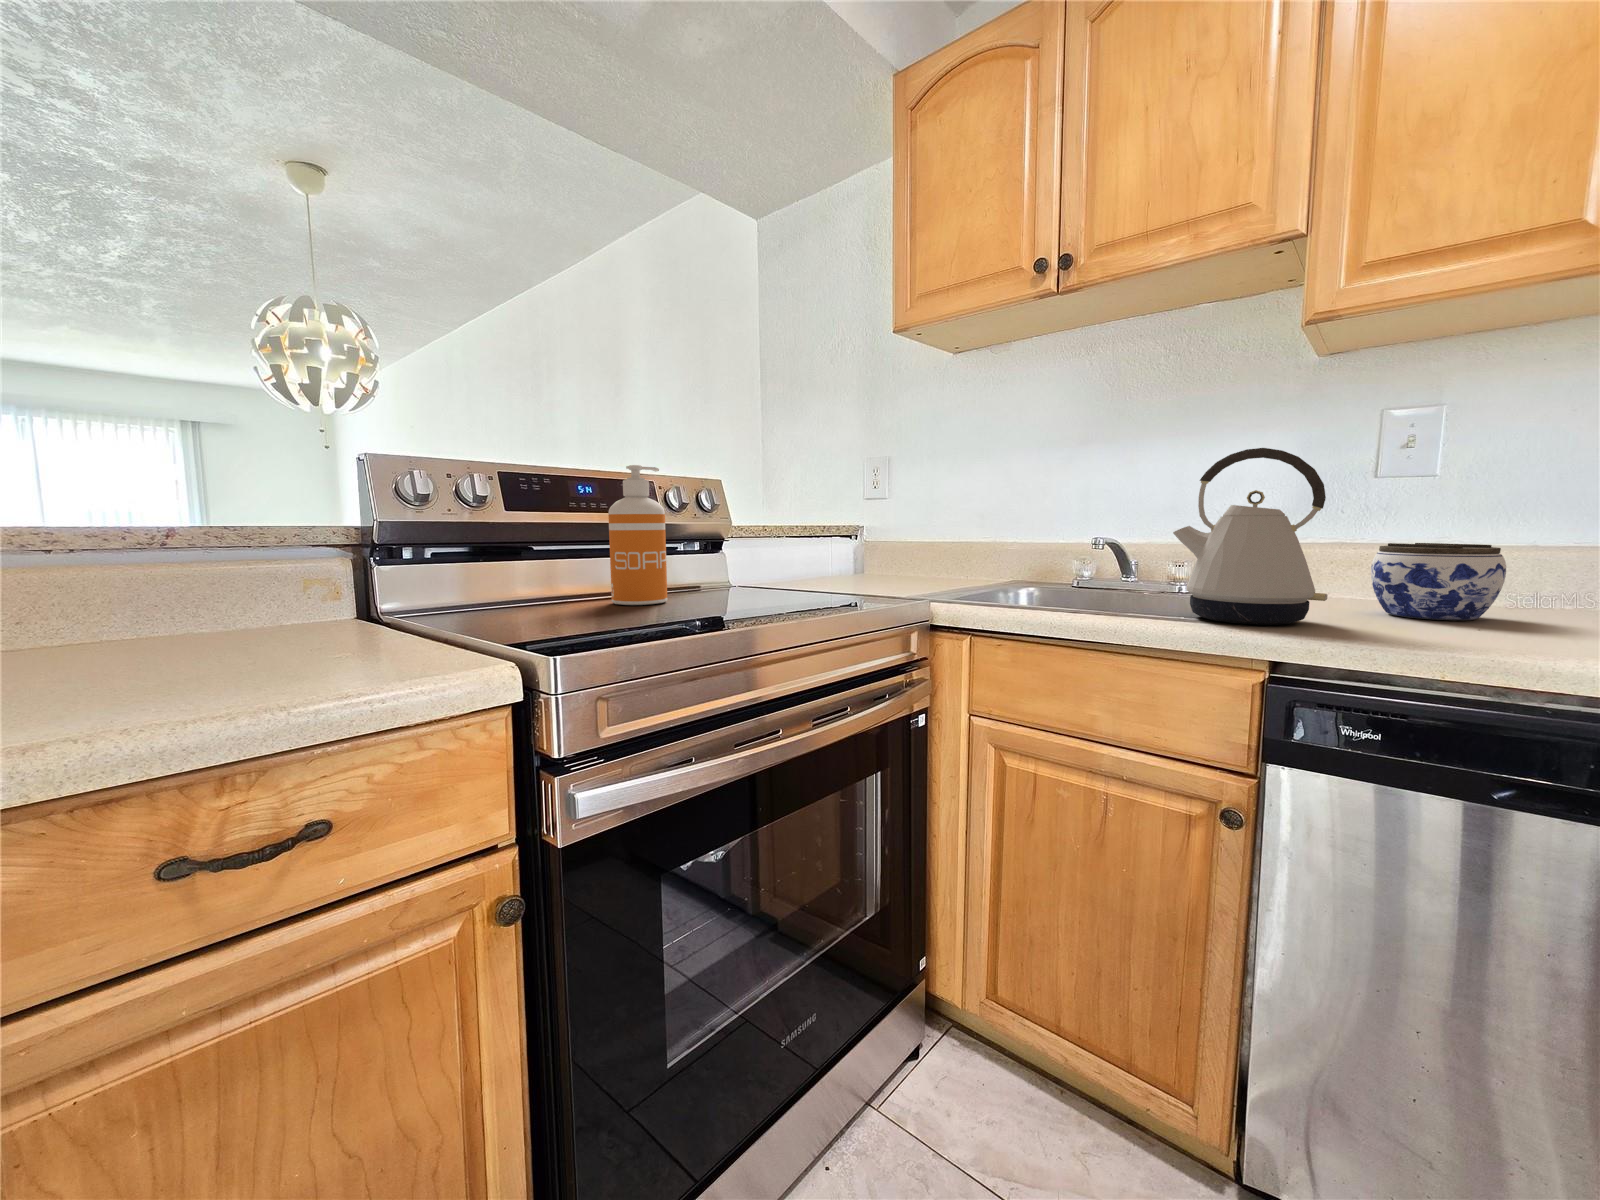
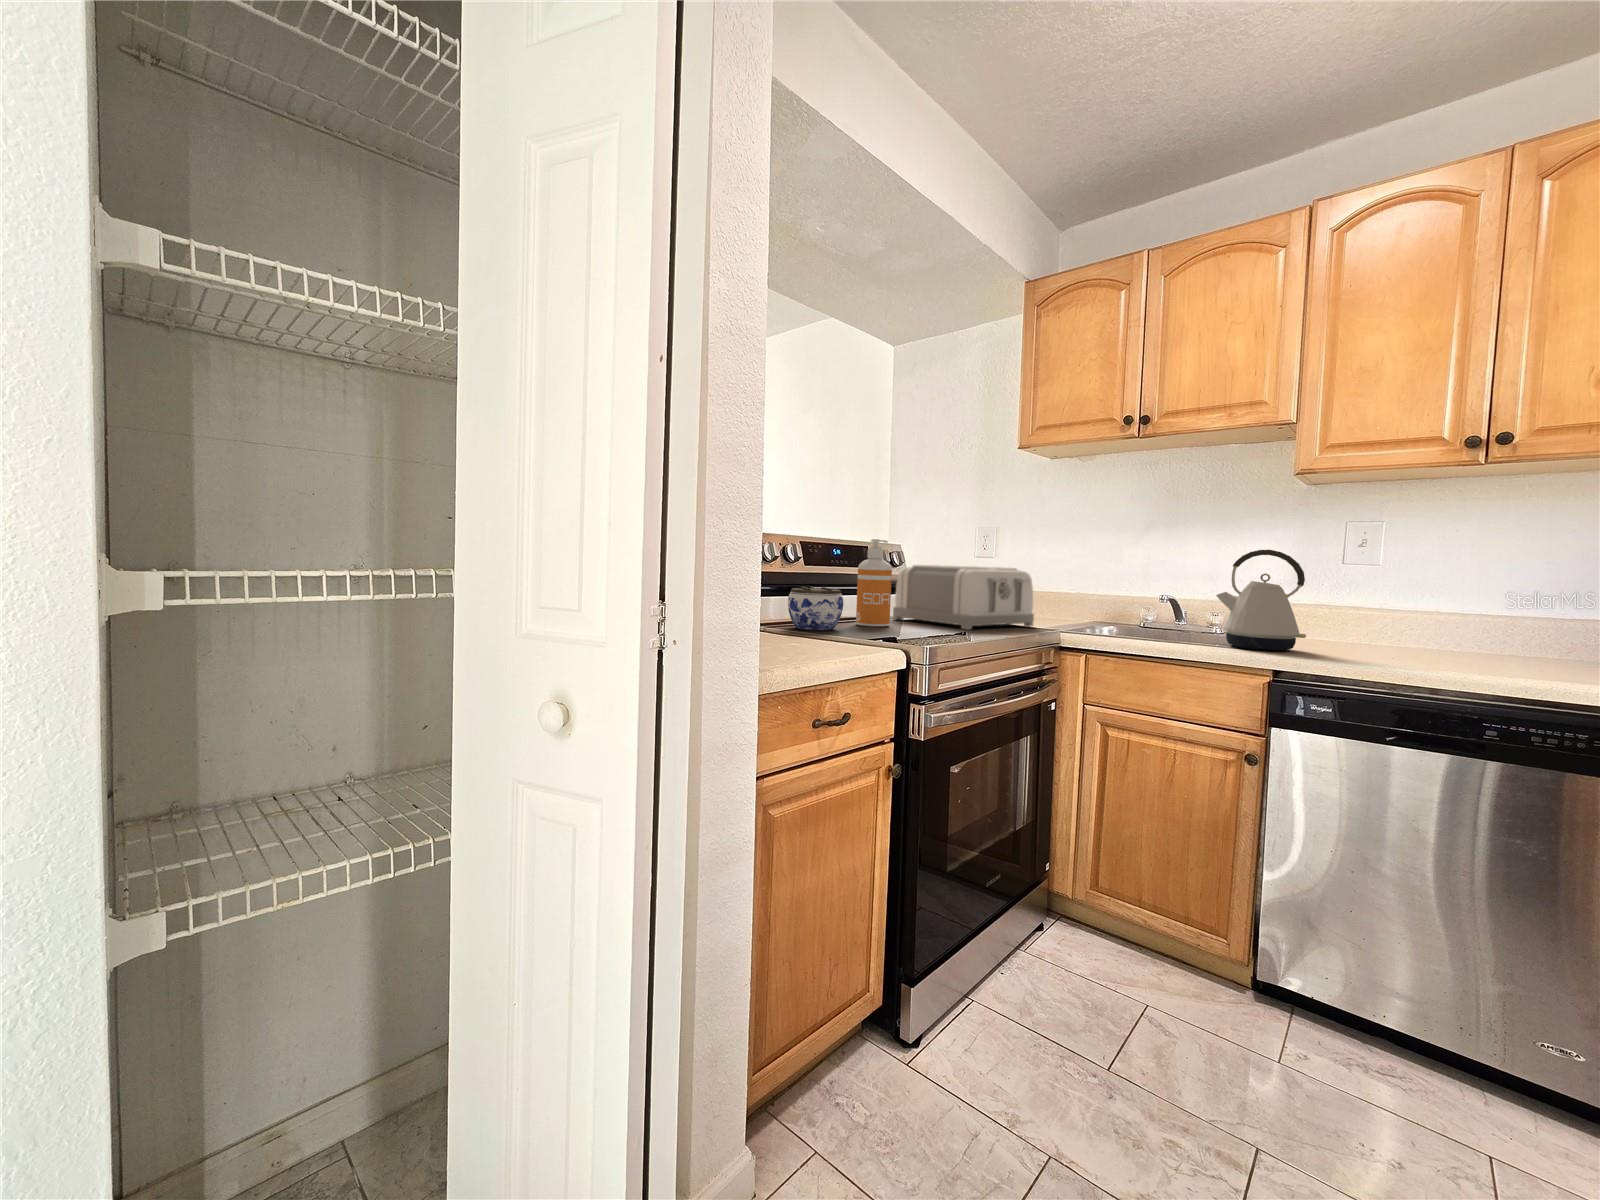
toaster: none [702,505,905,604] -> present [893,565,1034,629]
jar: present [1371,543,1506,620] -> present [788,587,843,630]

